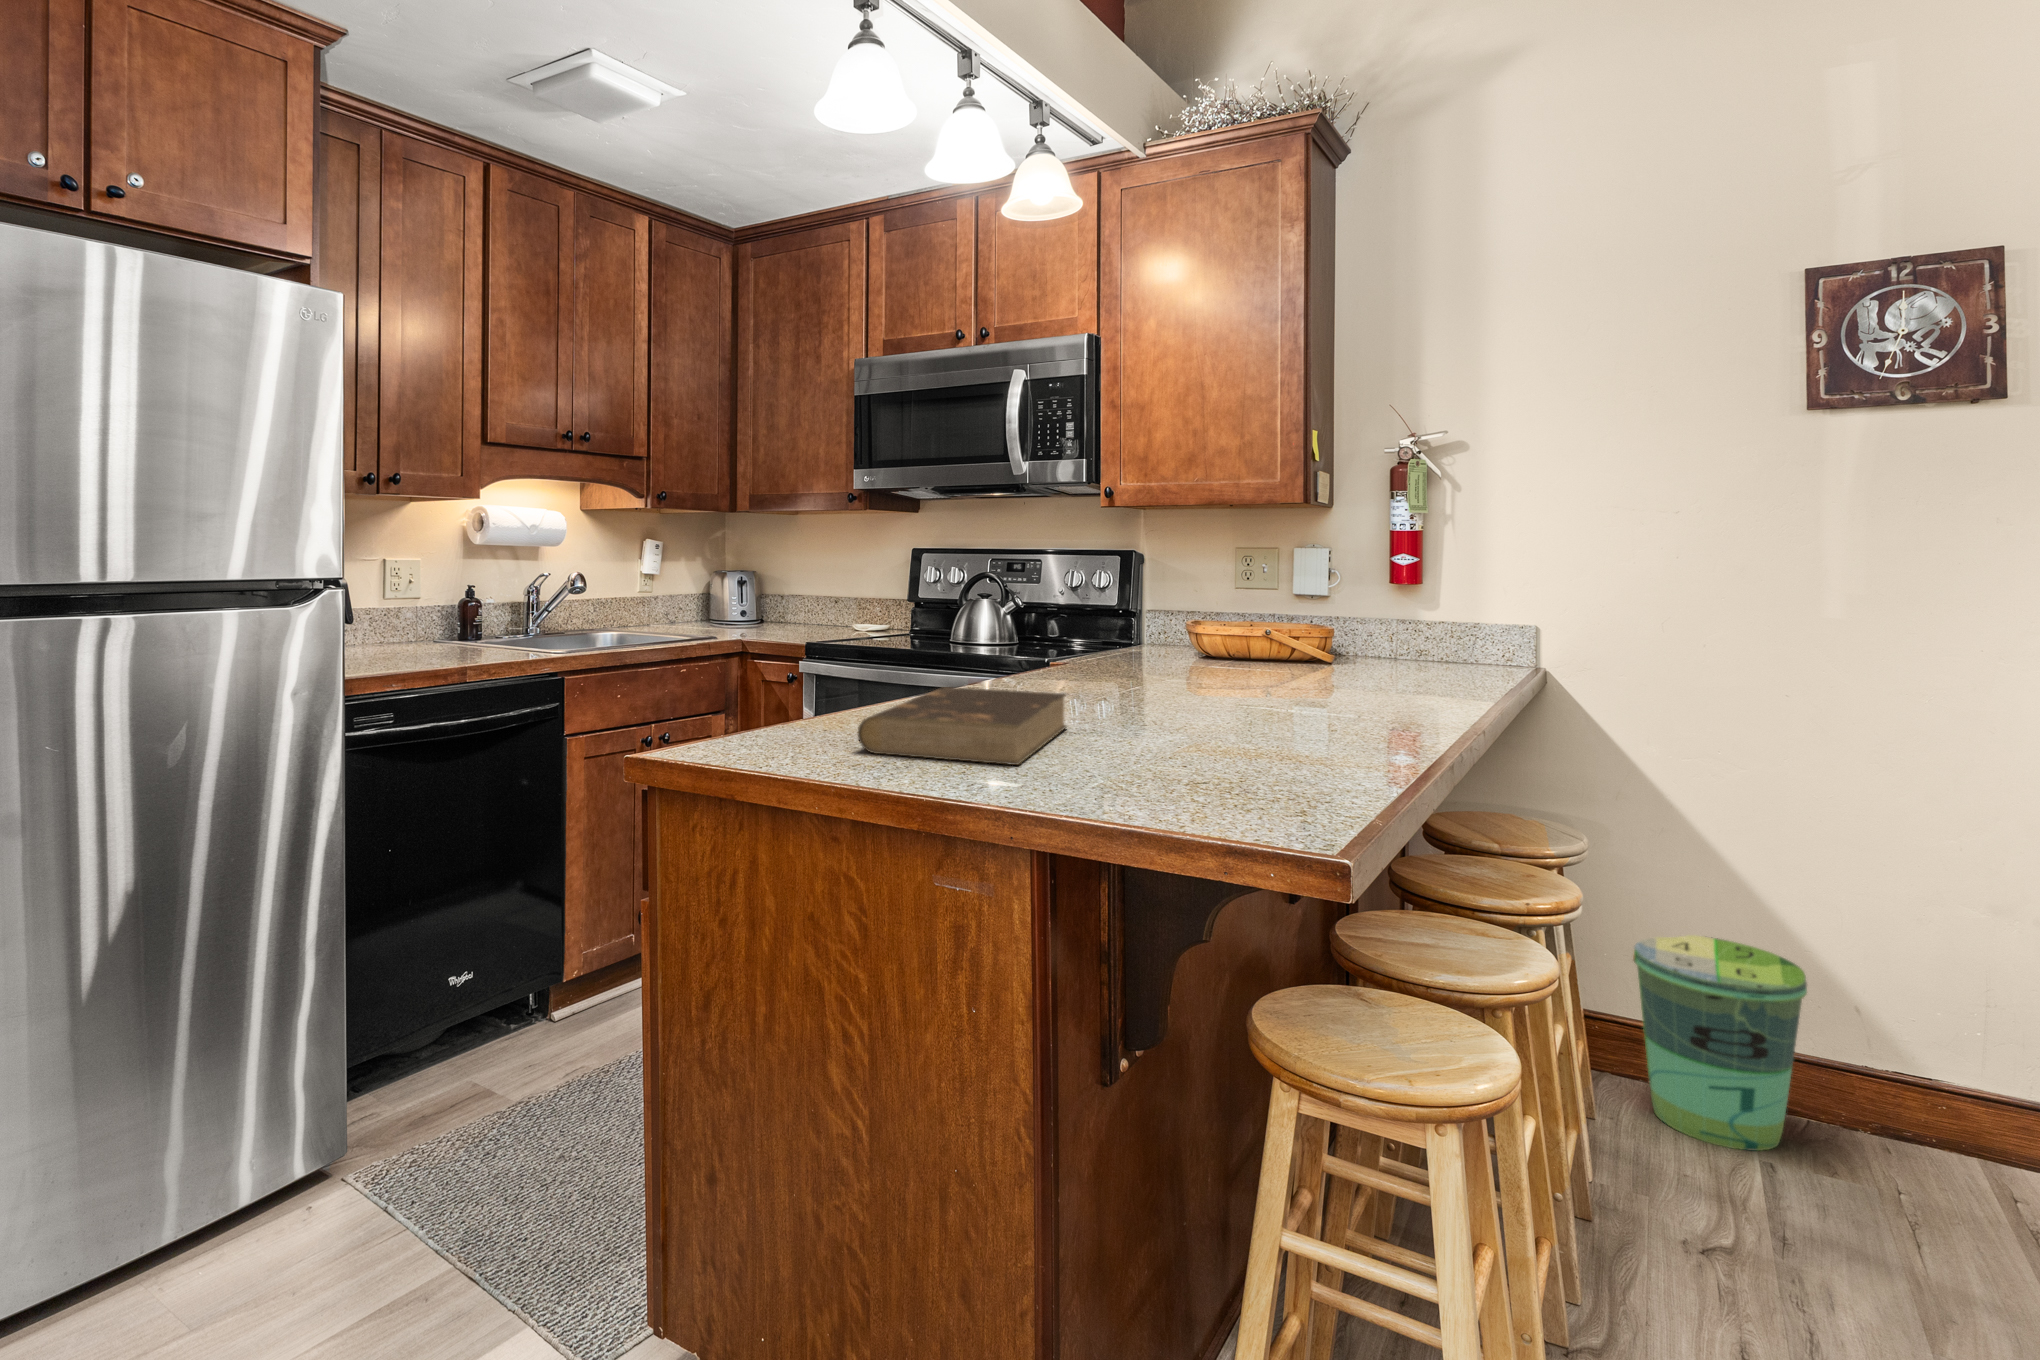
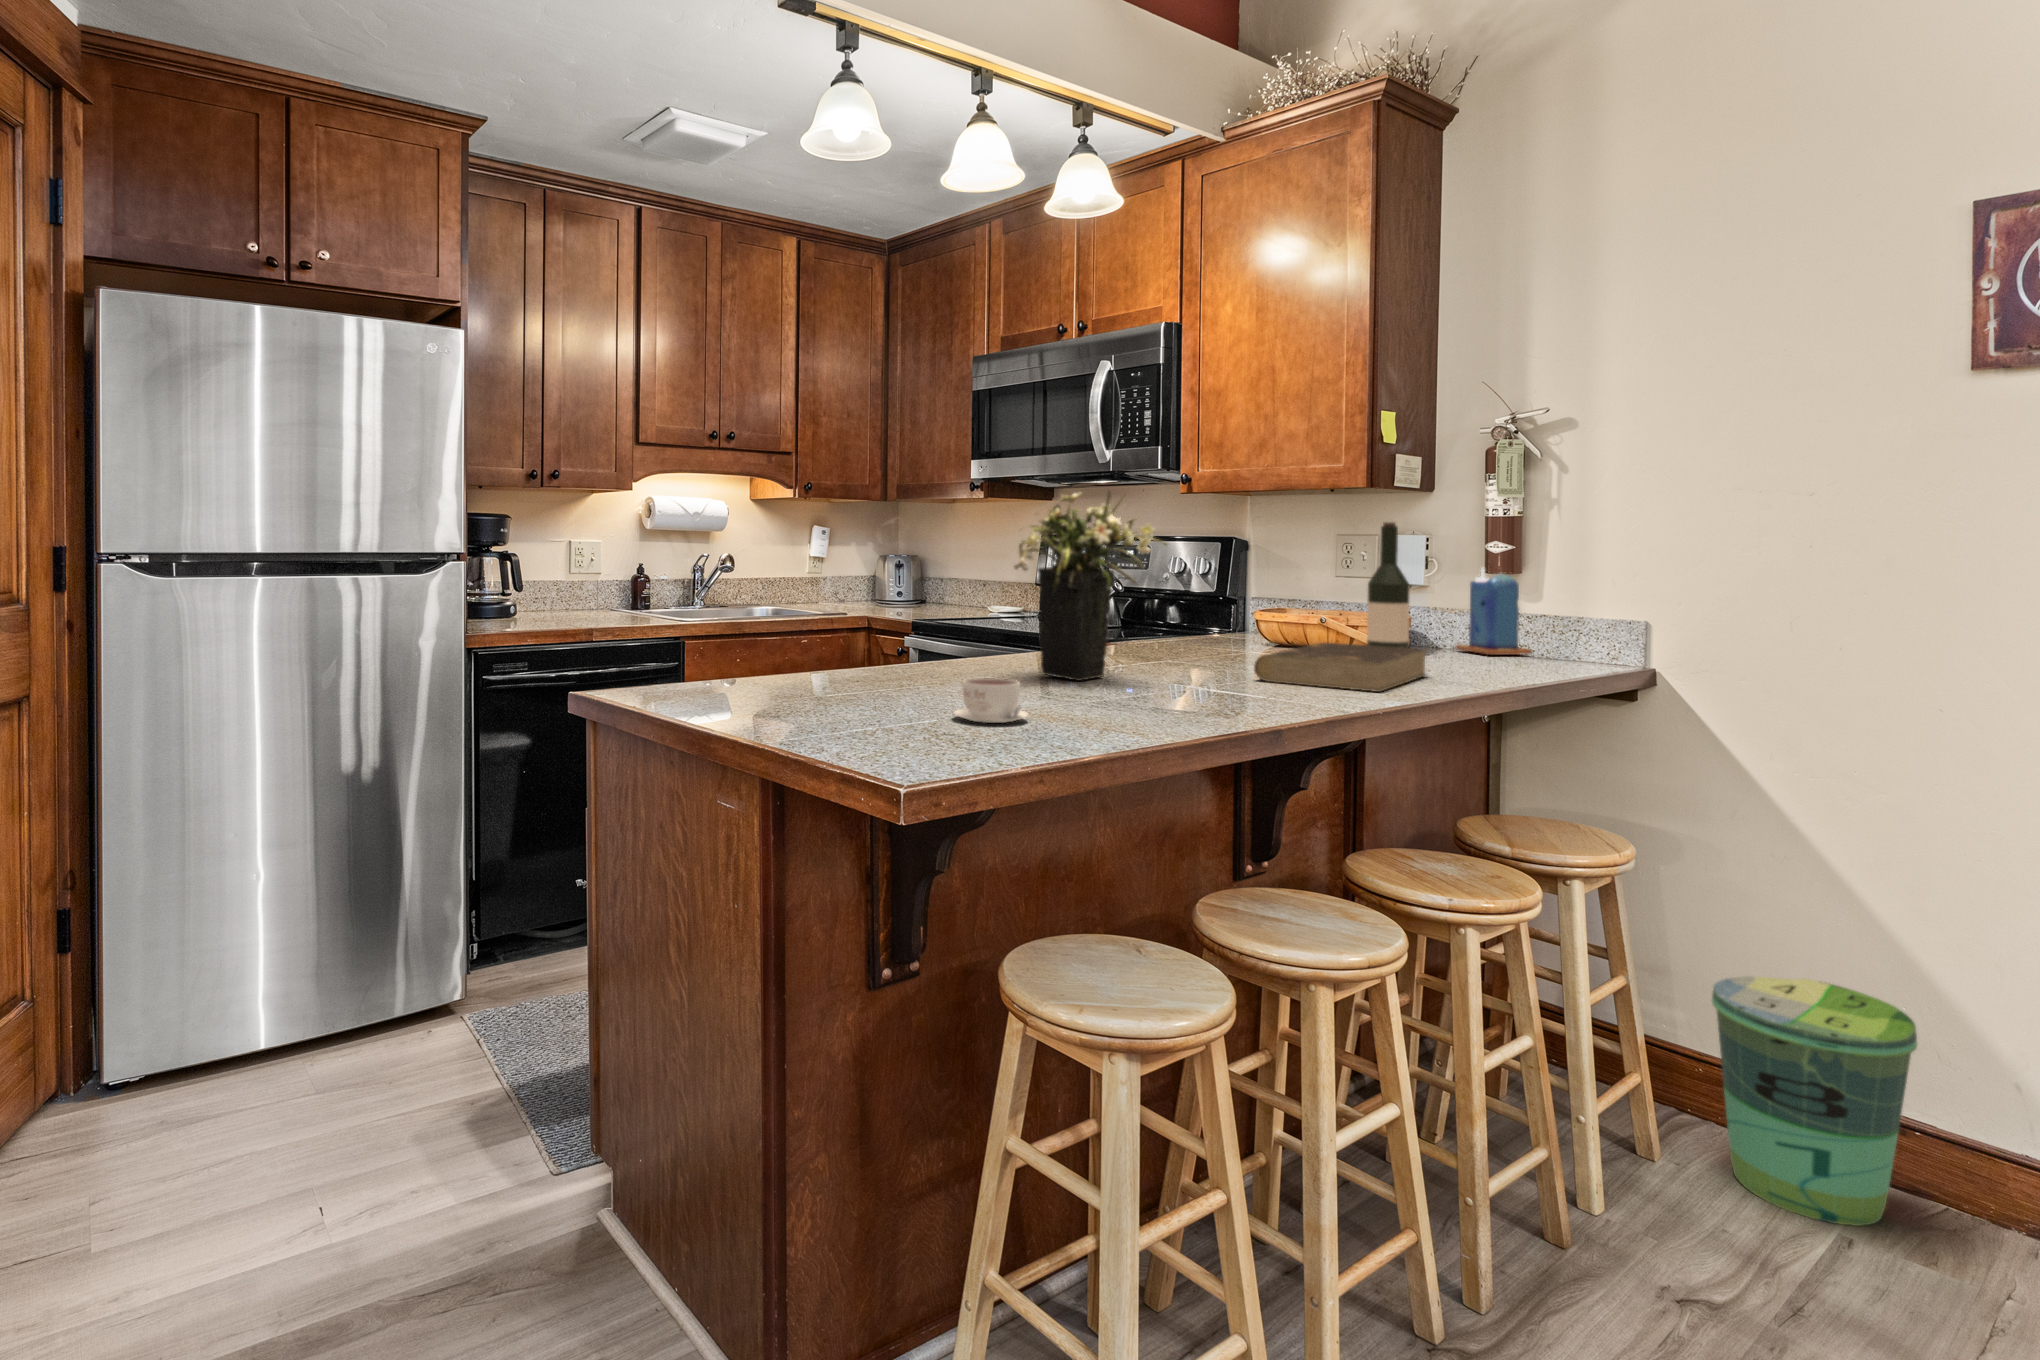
flower arrangement: none [1088,505,1251,709] -> present [1014,490,1167,681]
wine bottle: none [1323,537,1363,671] -> present [1367,522,1409,648]
candle: none [1364,578,1433,660] -> present [1455,569,1532,655]
book: present [858,687,1067,765] -> present [1254,643,1427,692]
coffee cup: none [1173,718,1264,770] -> present [954,678,1028,723]

